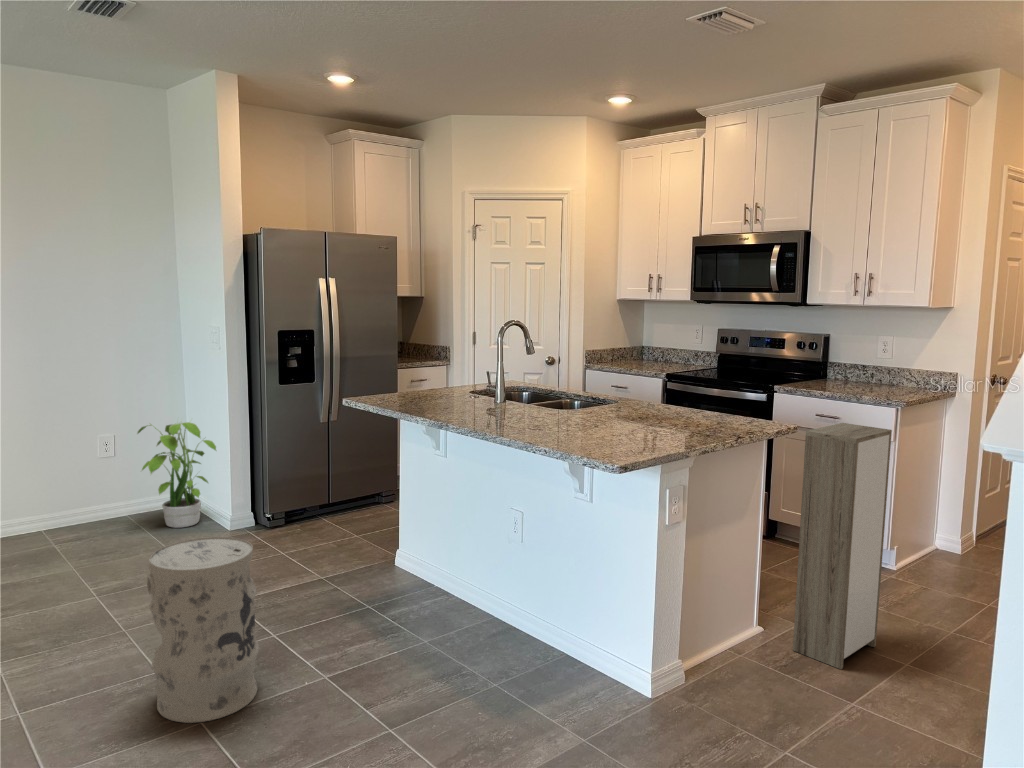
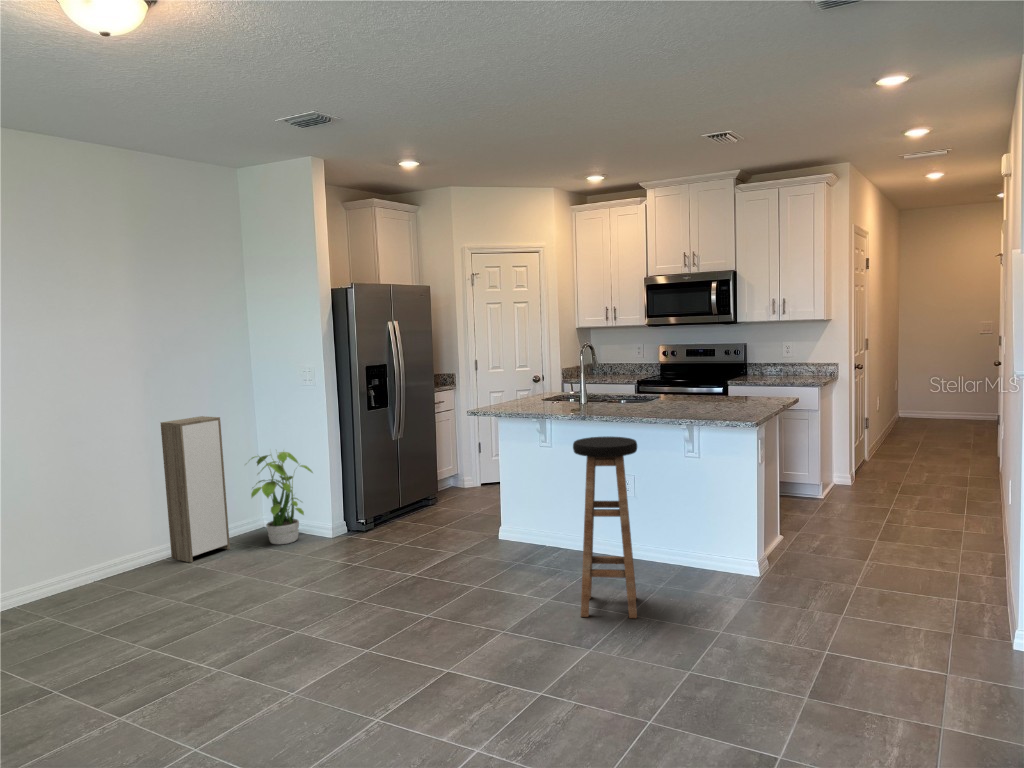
storage cabinet: present [793,423,892,669] -> present [161,416,230,563]
bar stool: none [324,453,433,728] -> present [573,436,637,618]
trash can: present [147,537,259,723] -> none [456,511,530,642]

